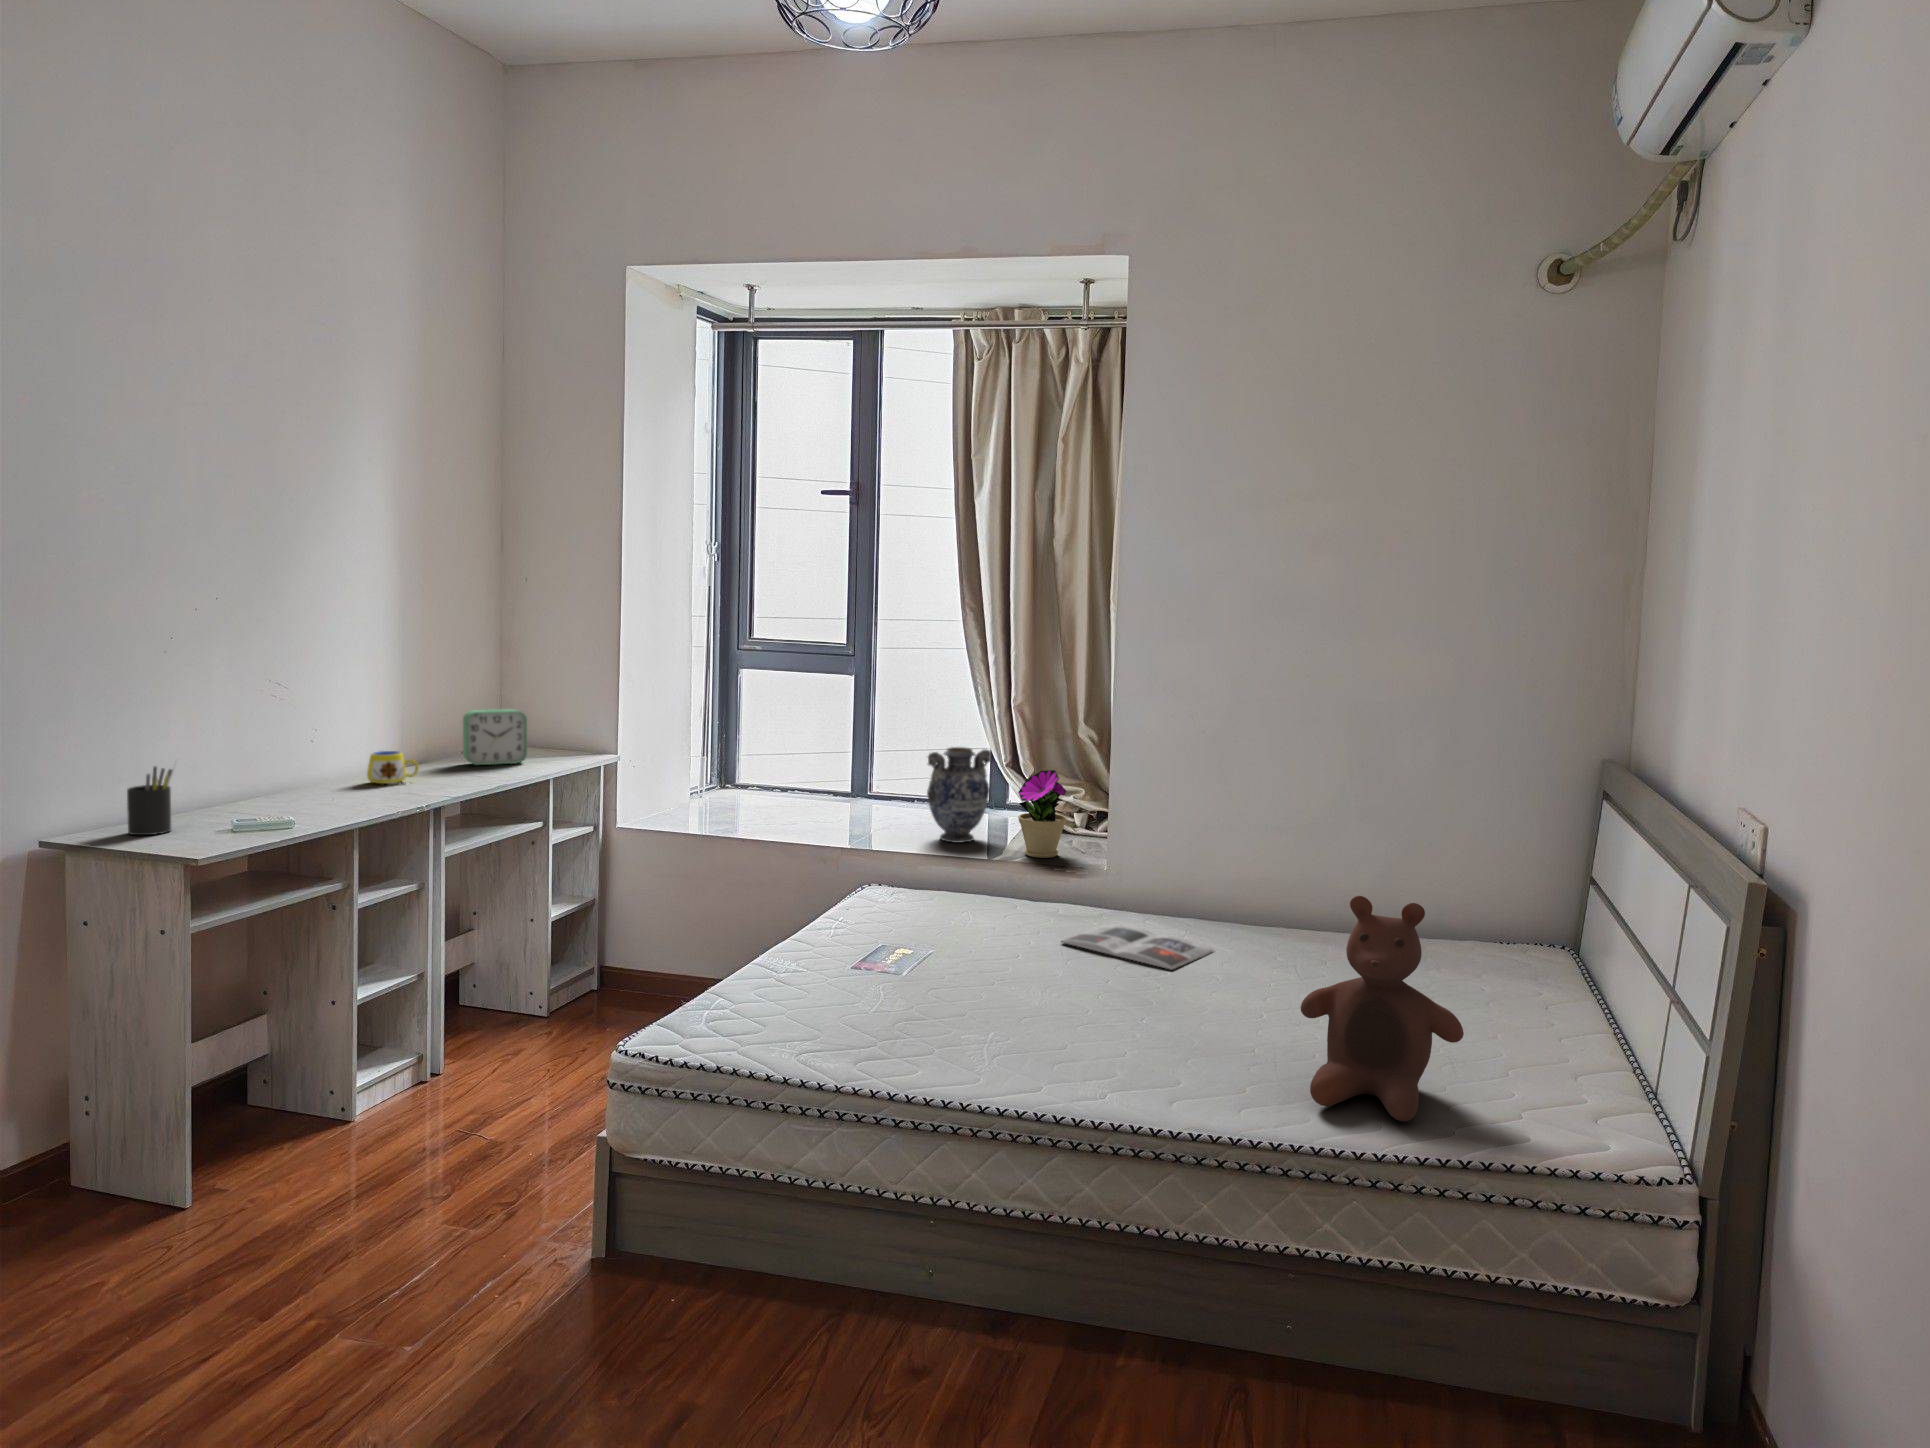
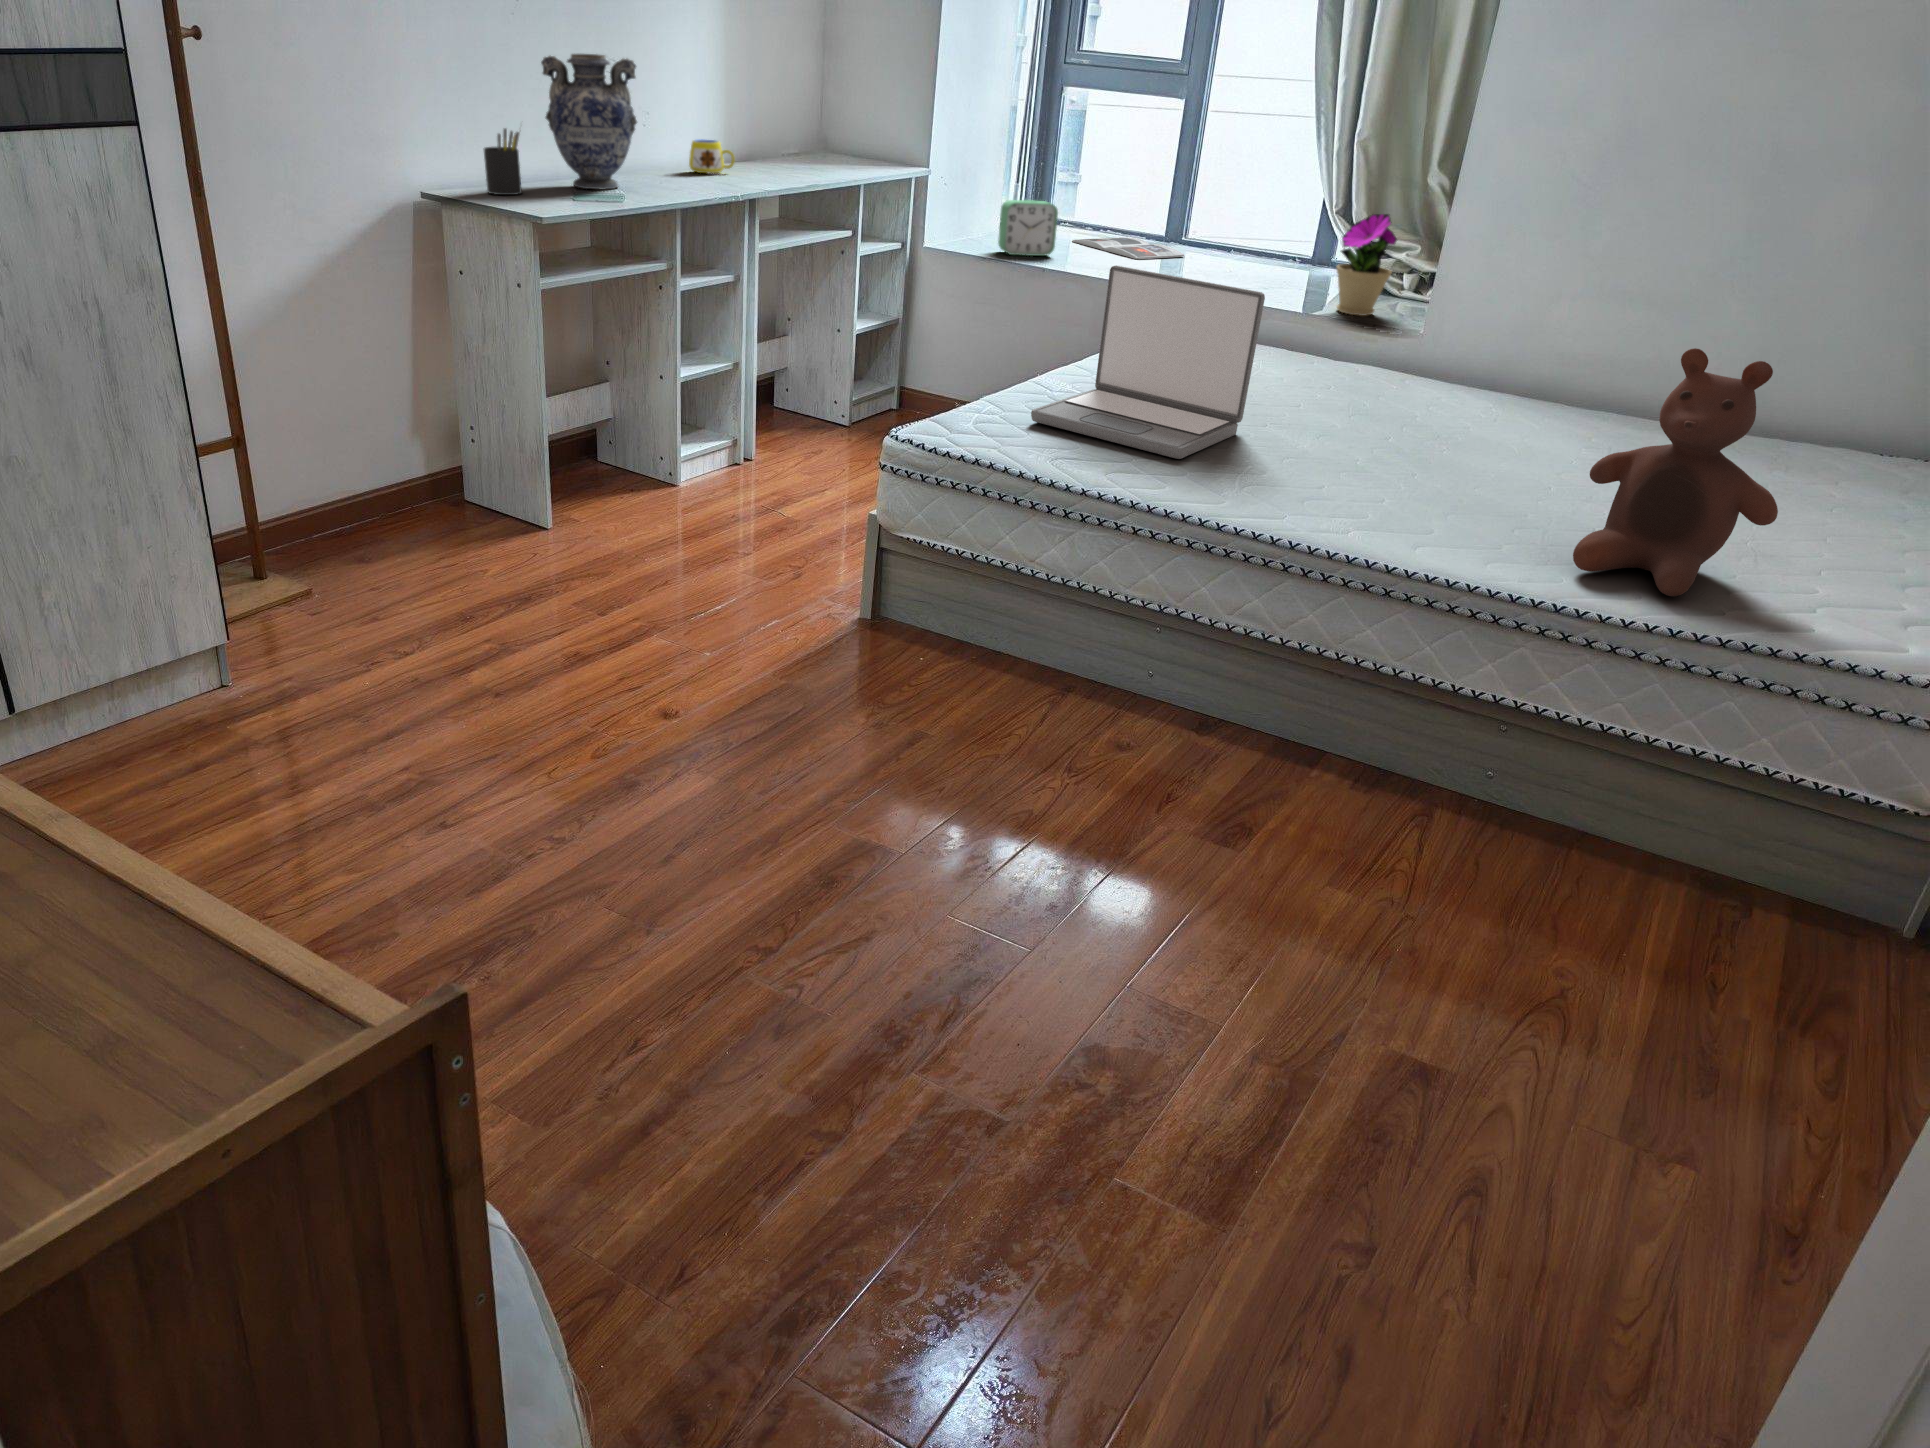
alarm clock: present [463,709,527,765] -> present [998,200,1058,256]
decorative vase: present [927,747,991,843] -> present [541,54,637,190]
laptop: none [765,849,977,1035] -> present [1031,265,1265,459]
magazine: present [1062,925,1214,970] -> present [1072,237,1184,259]

